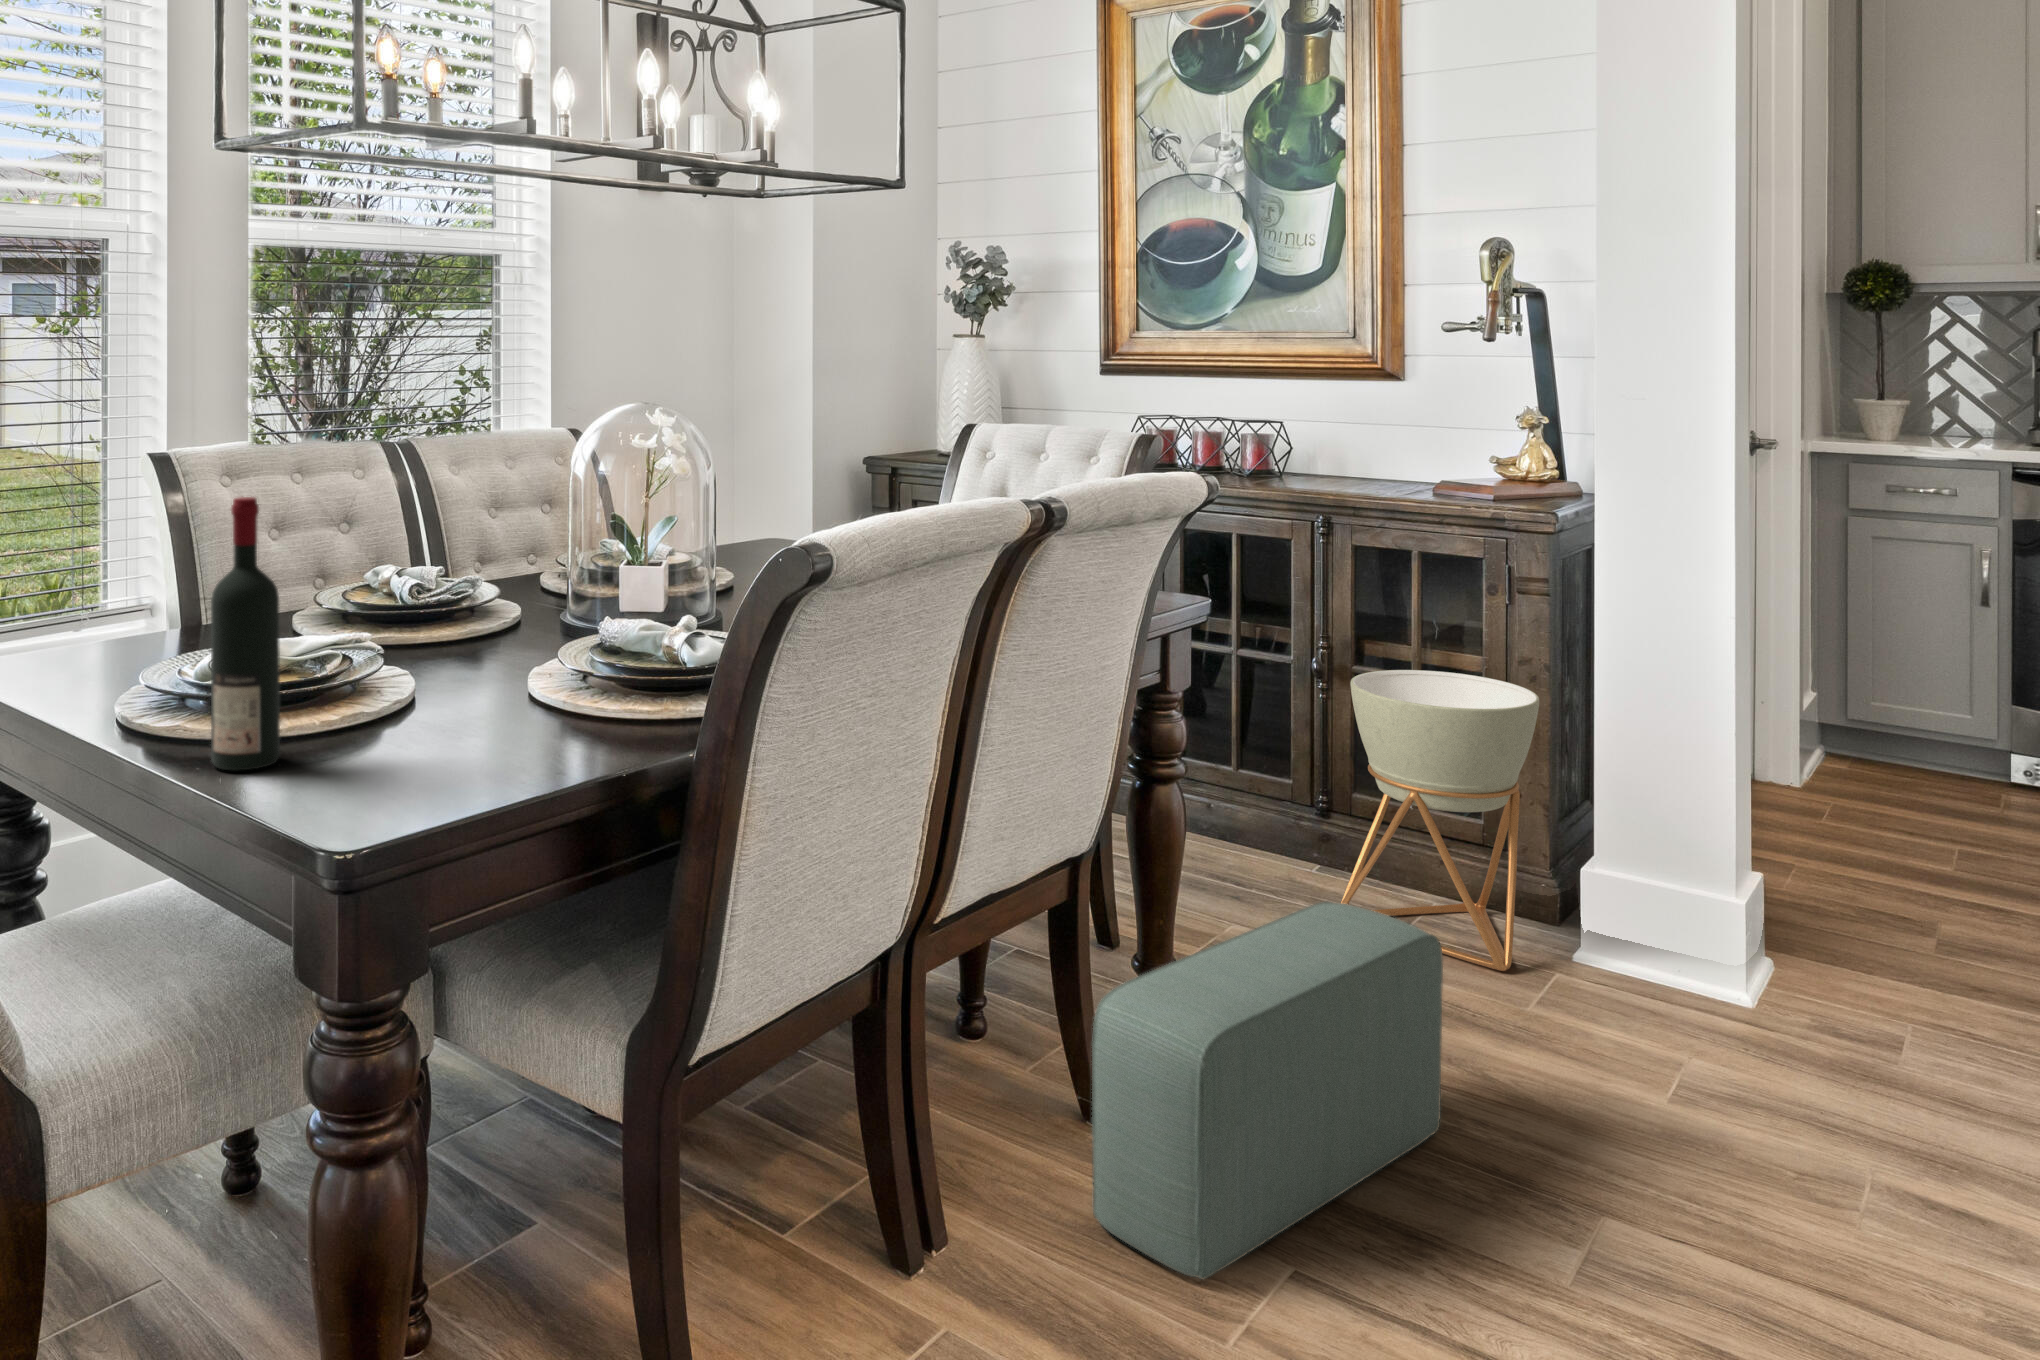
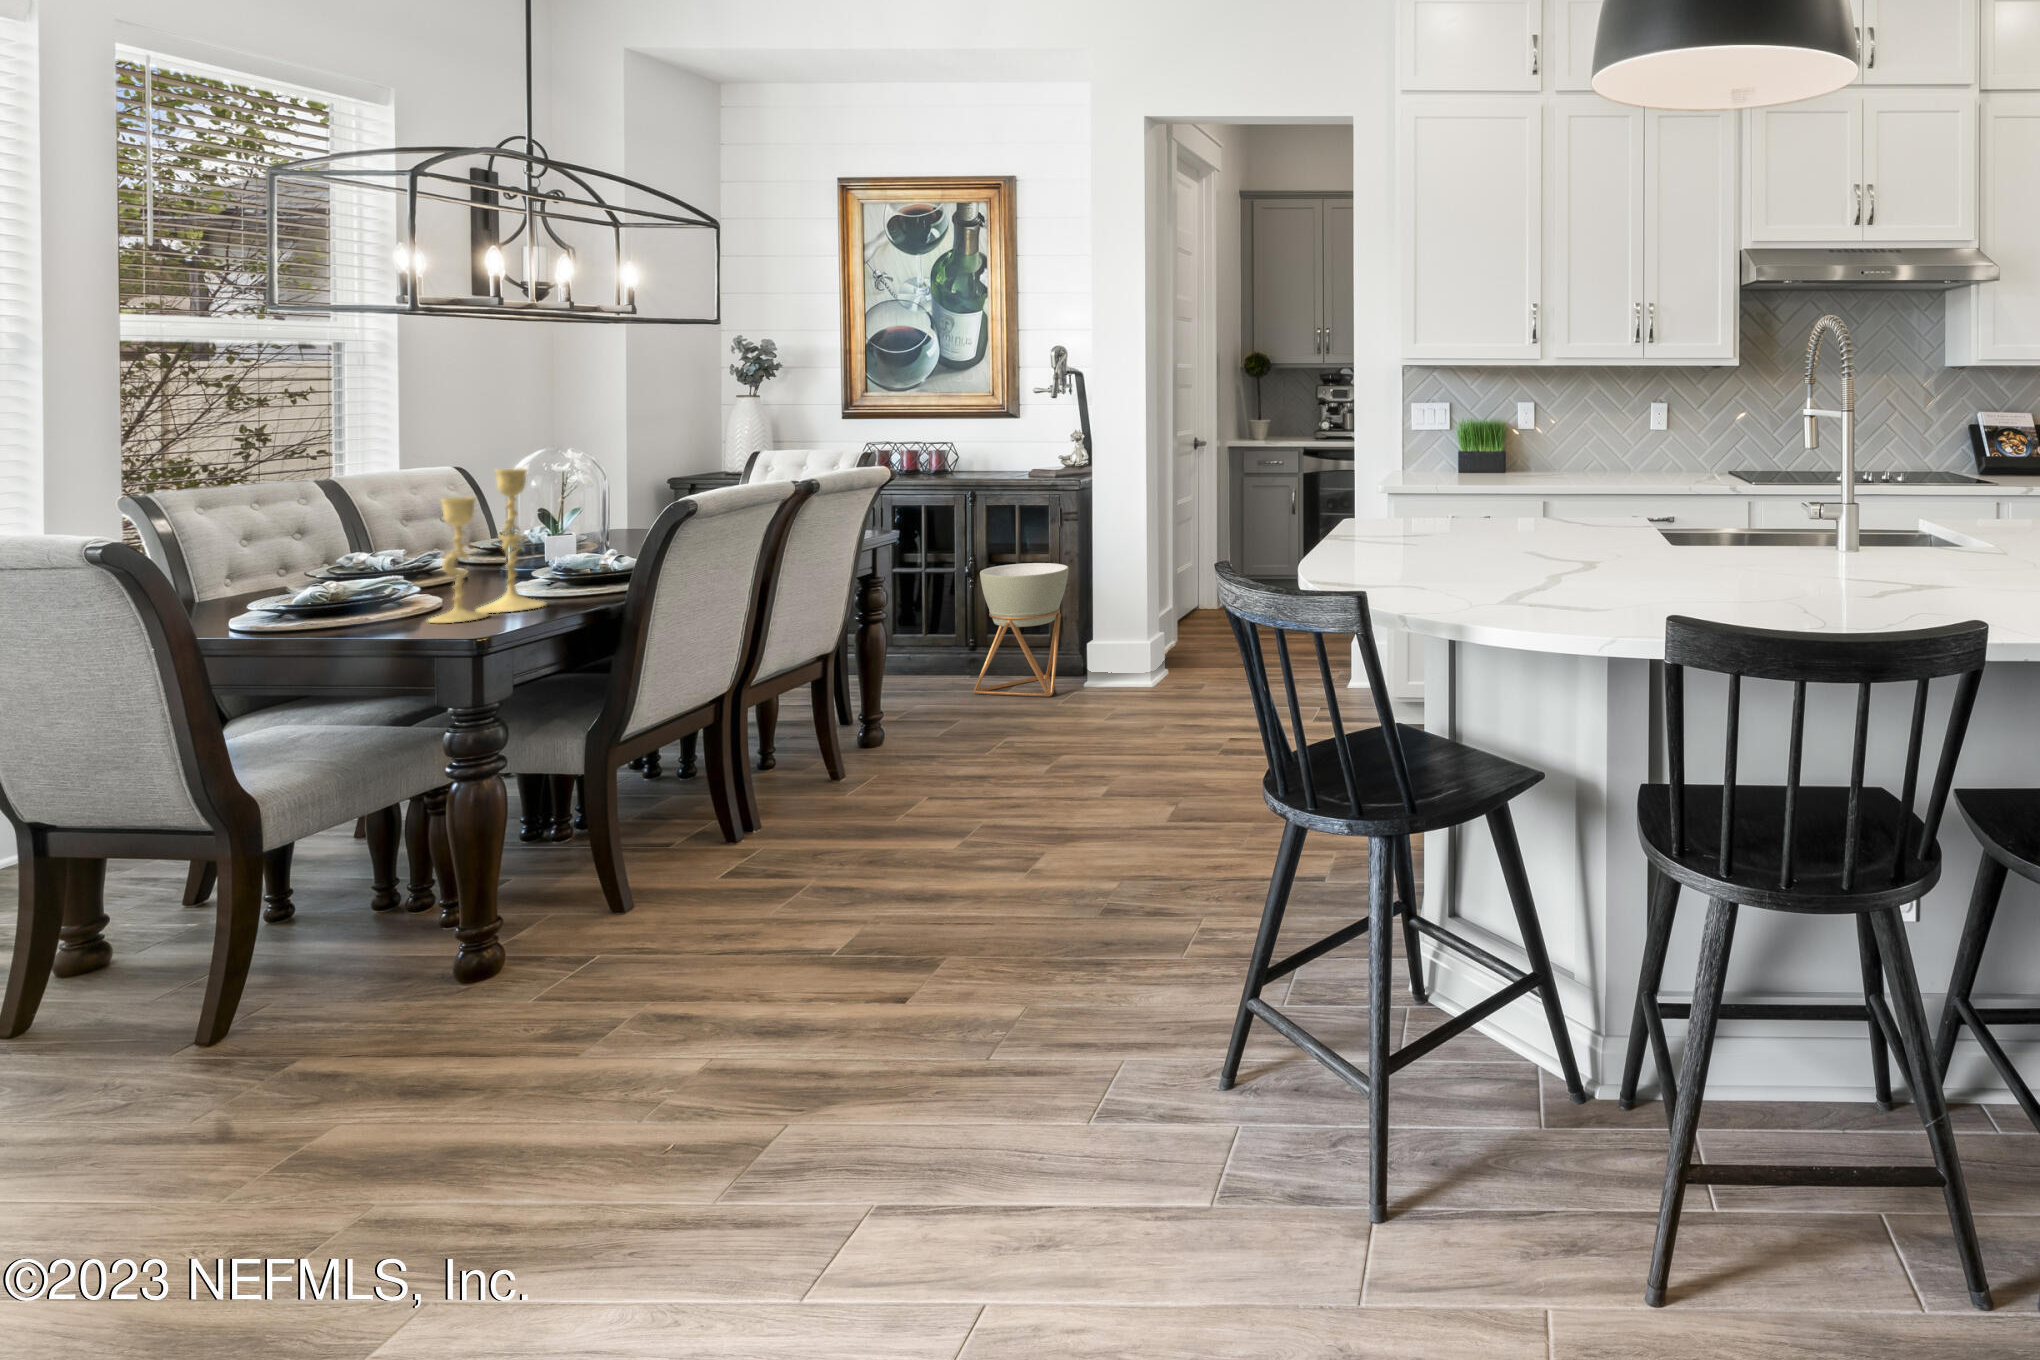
candlestick: none [343,444,553,763] -> present [428,468,547,623]
wine bottle: present [211,497,280,771] -> none [350,500,393,634]
pouf: present [1092,902,1443,1279] -> none [835,659,1003,809]

